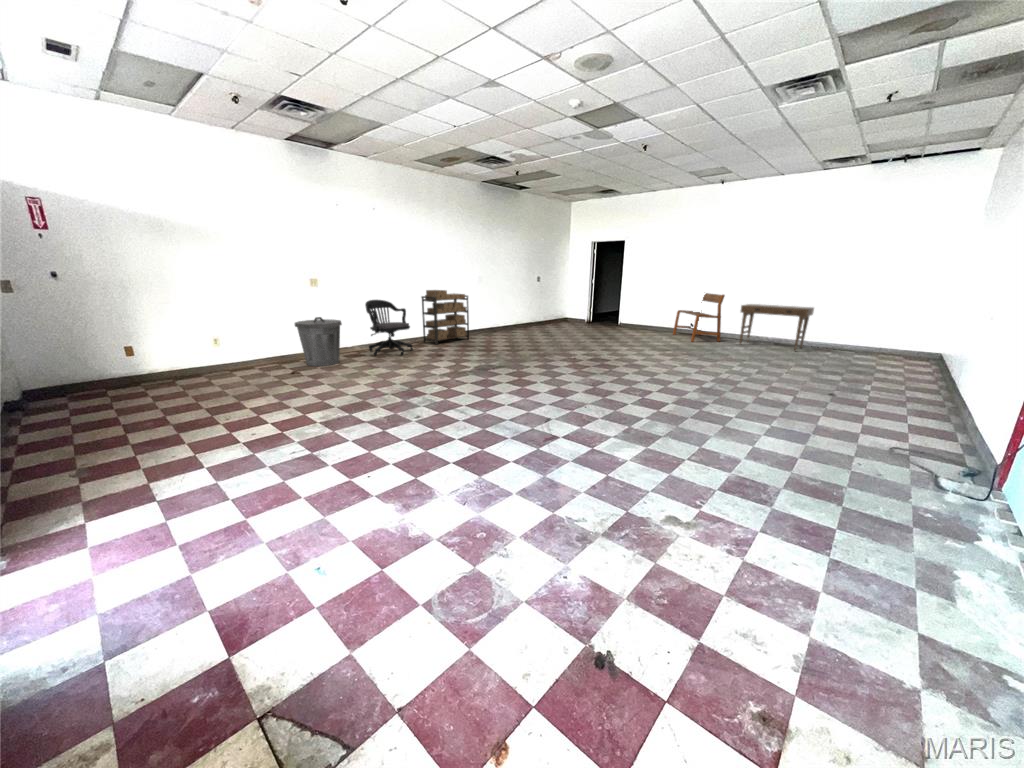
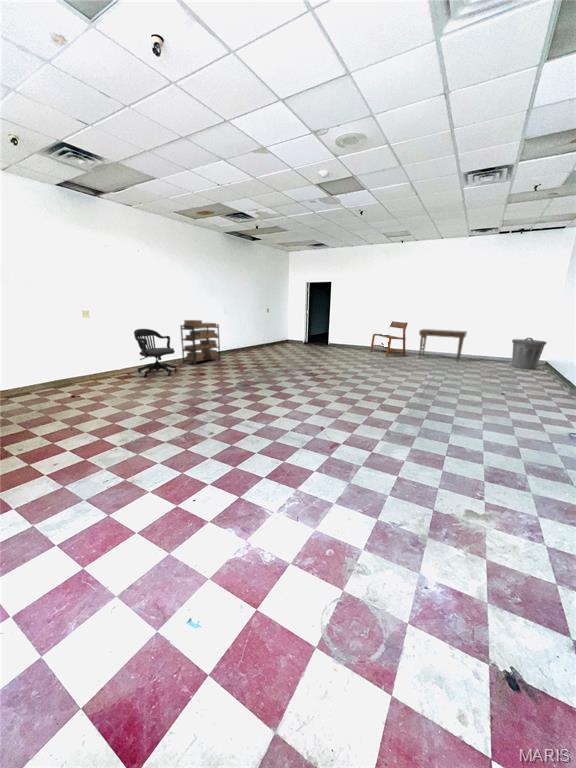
trash can: present [295,317,342,366] -> present [512,338,546,369]

